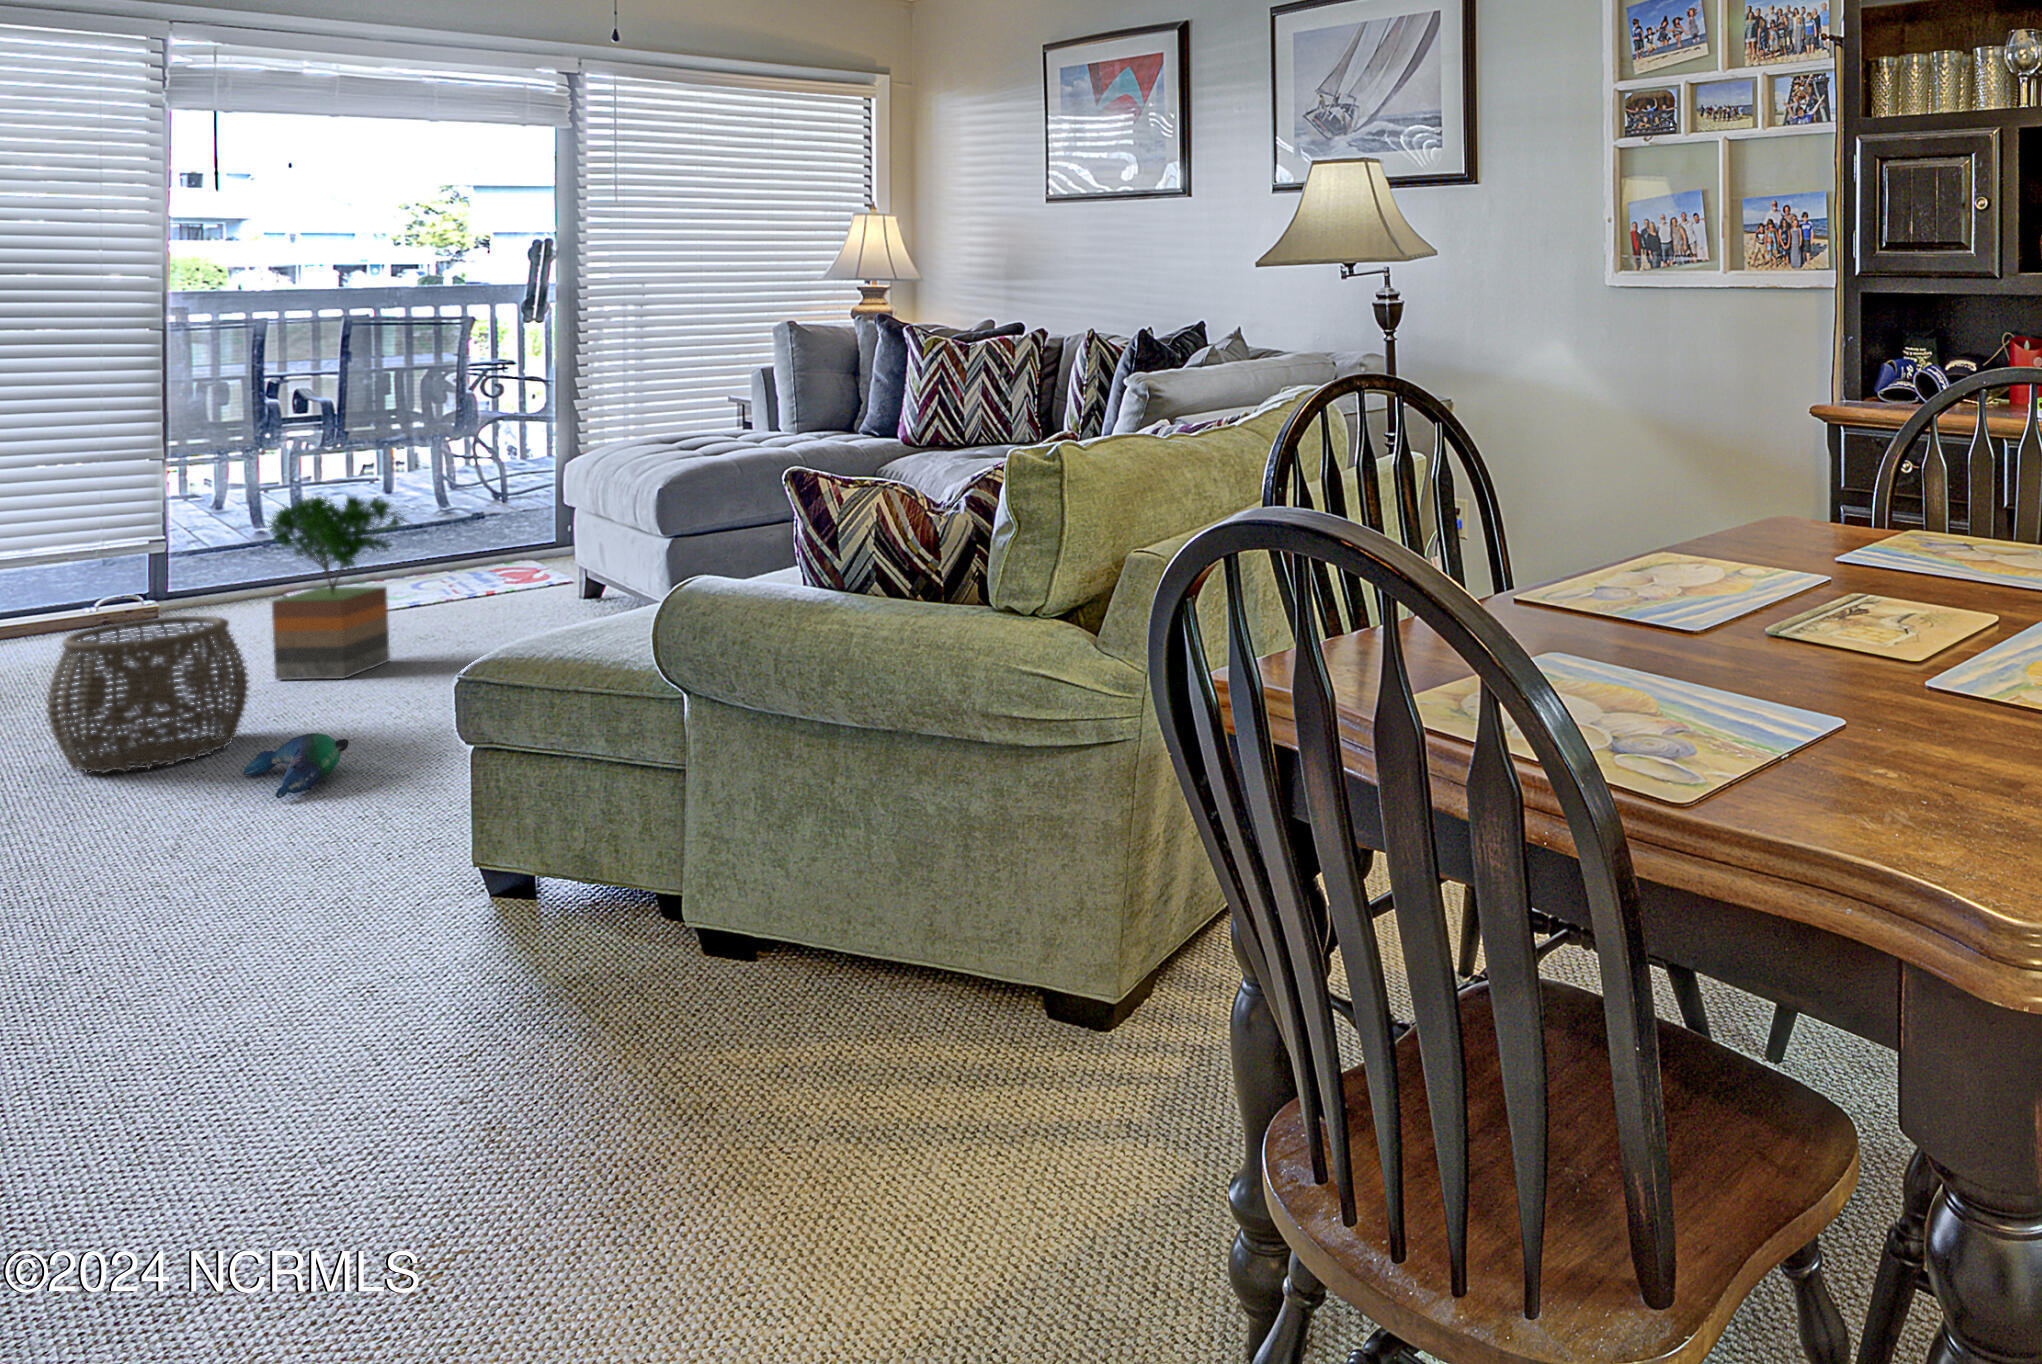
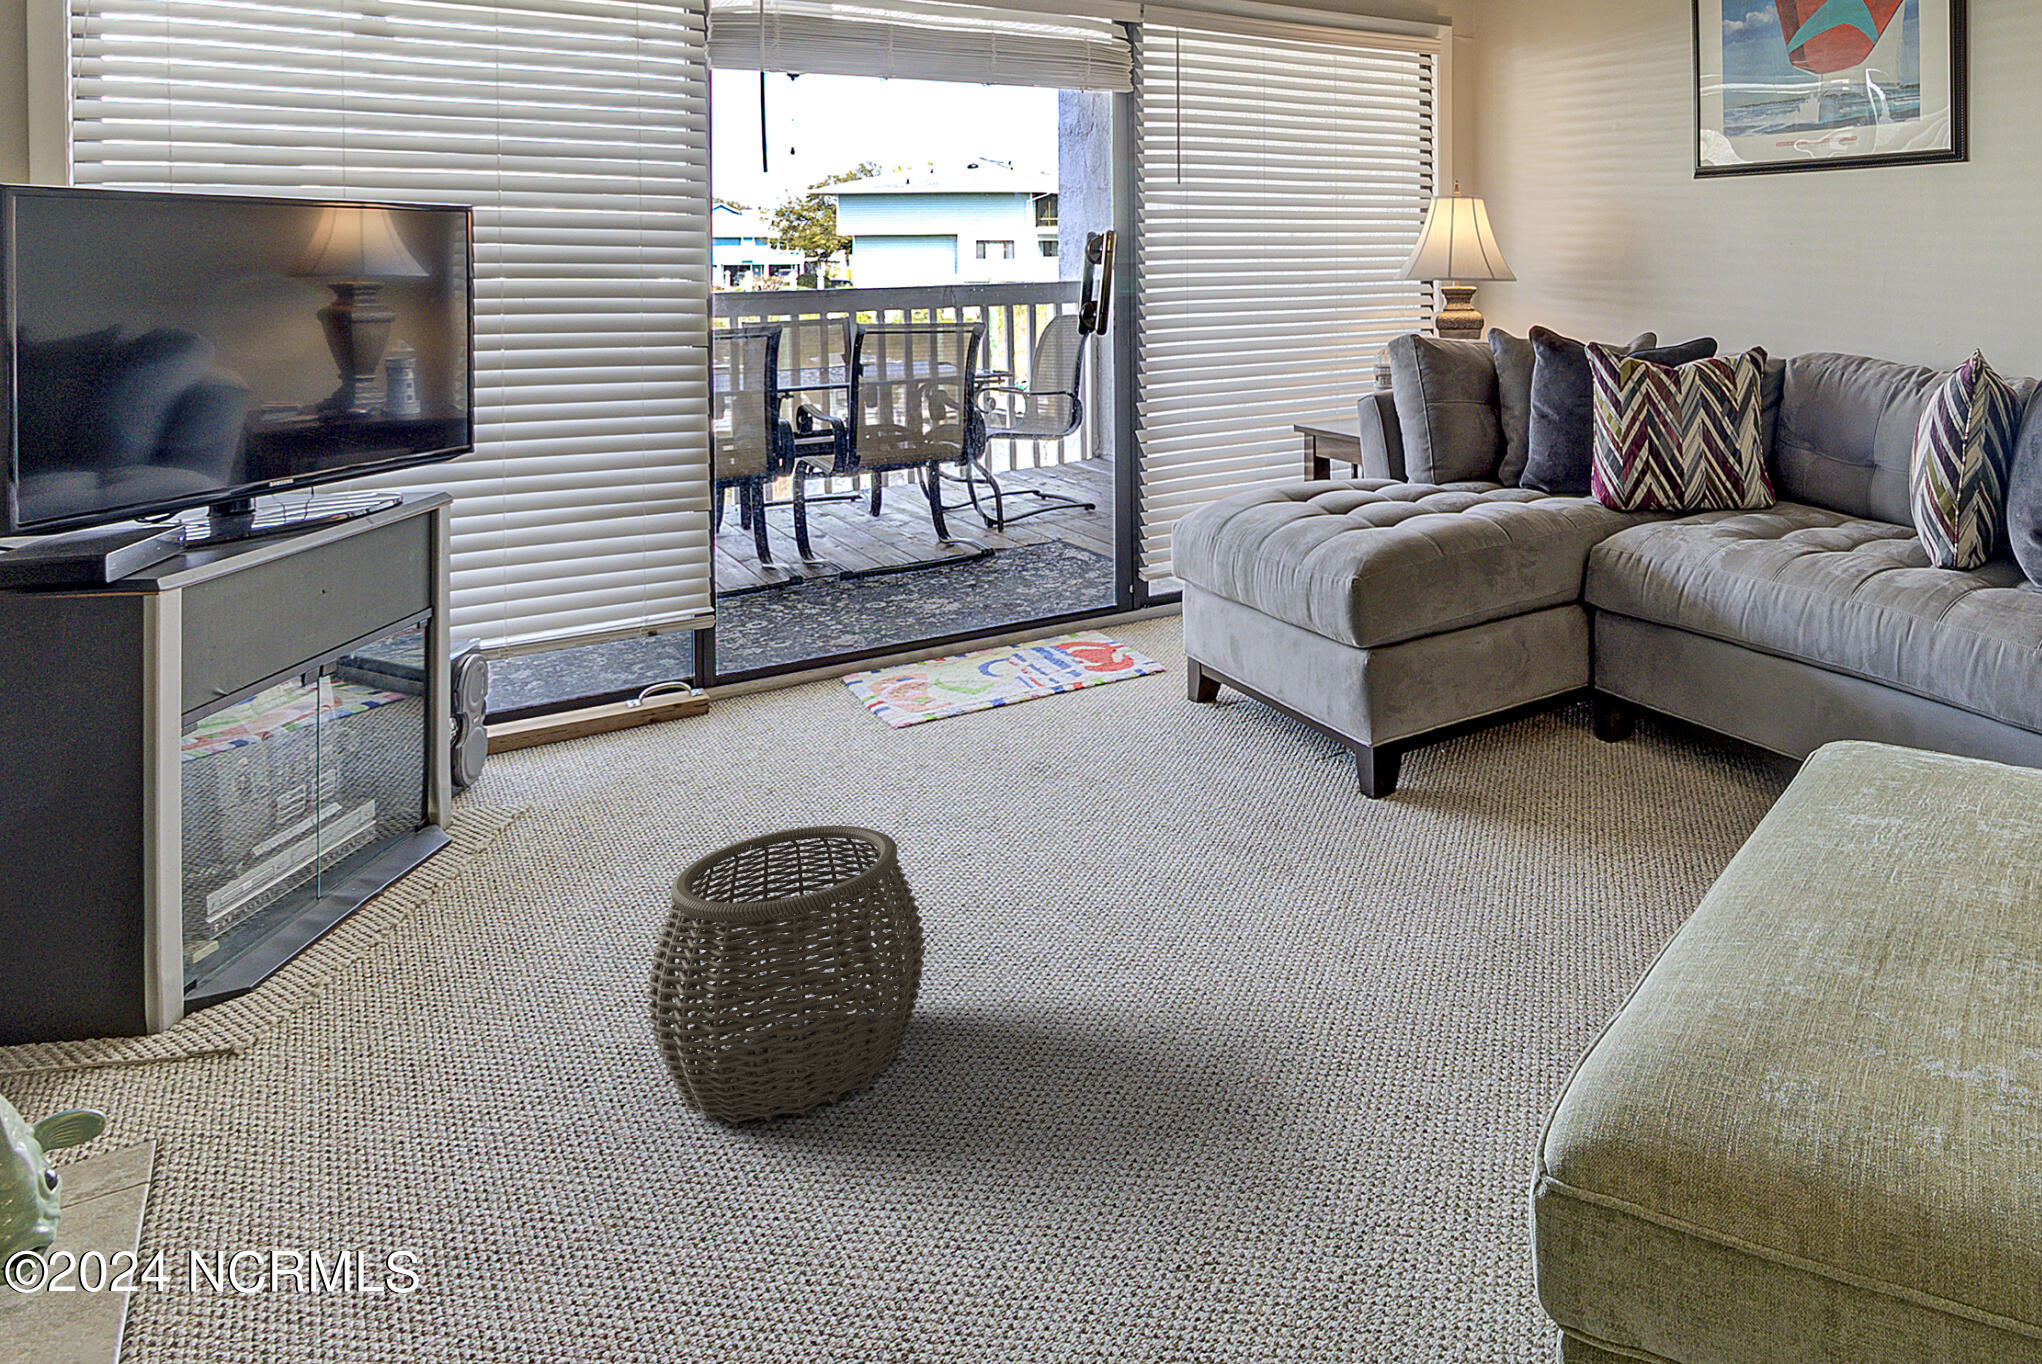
potted tree: present [269,496,405,680] -> none [880,596,1058,875]
plush toy: present [243,733,349,798] -> none [957,1073,1125,1239]

